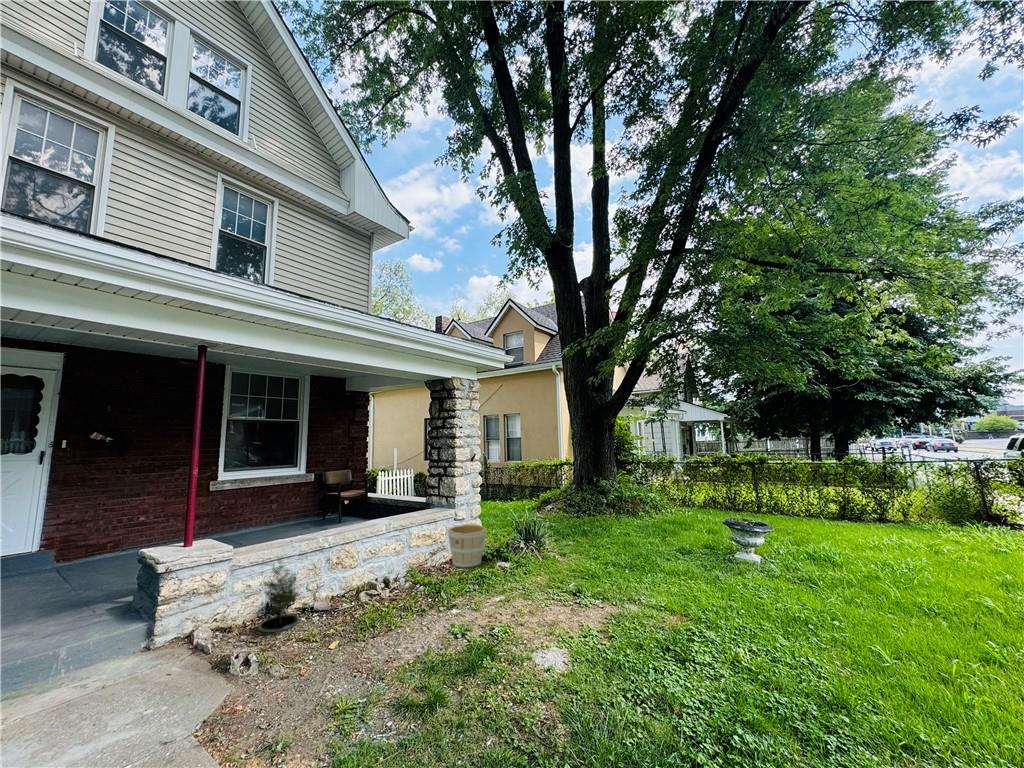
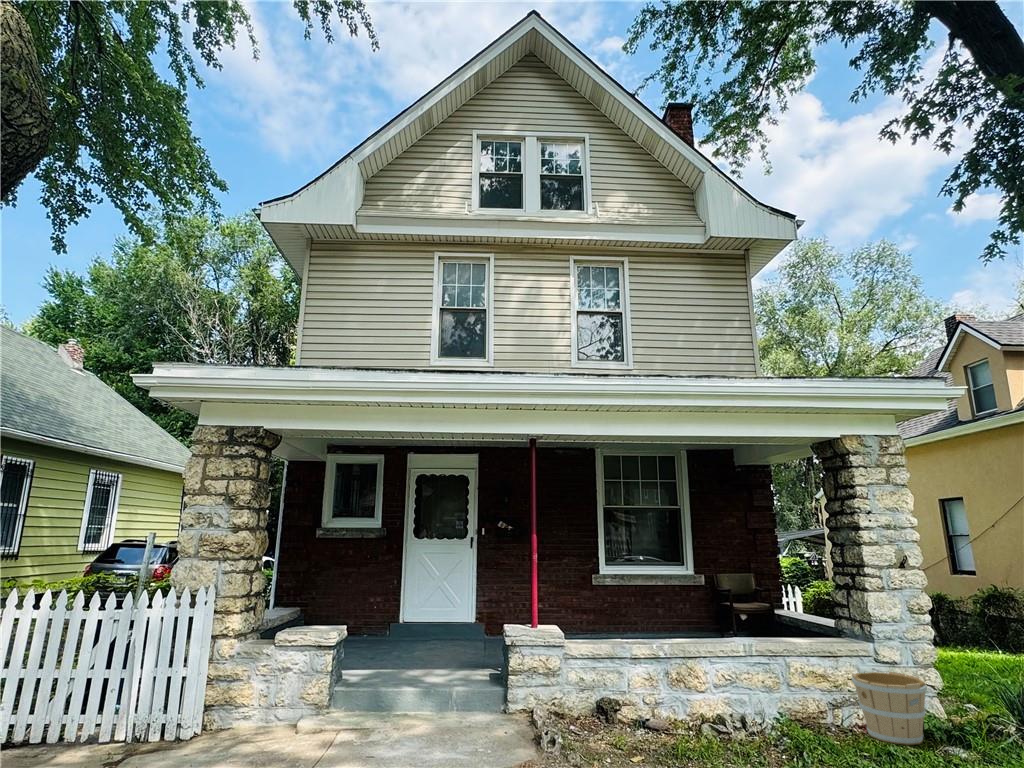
potted tree: present [259,565,300,633] -> none [586,653,630,734]

